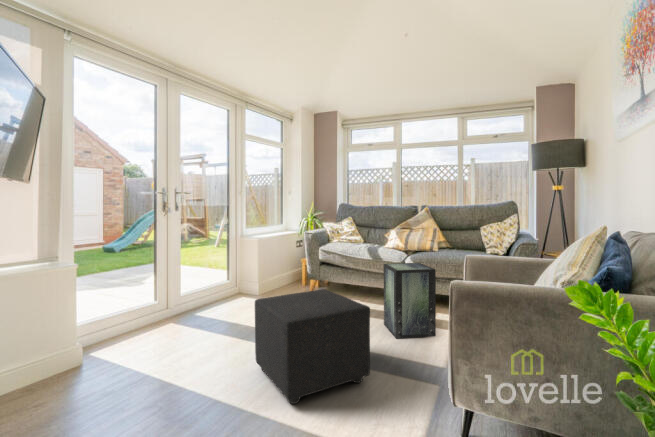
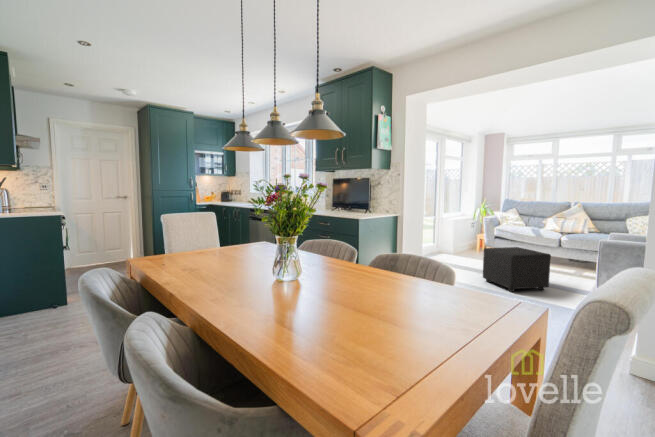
storage box: present [384,263,436,339] -> none [548,238,588,281]

